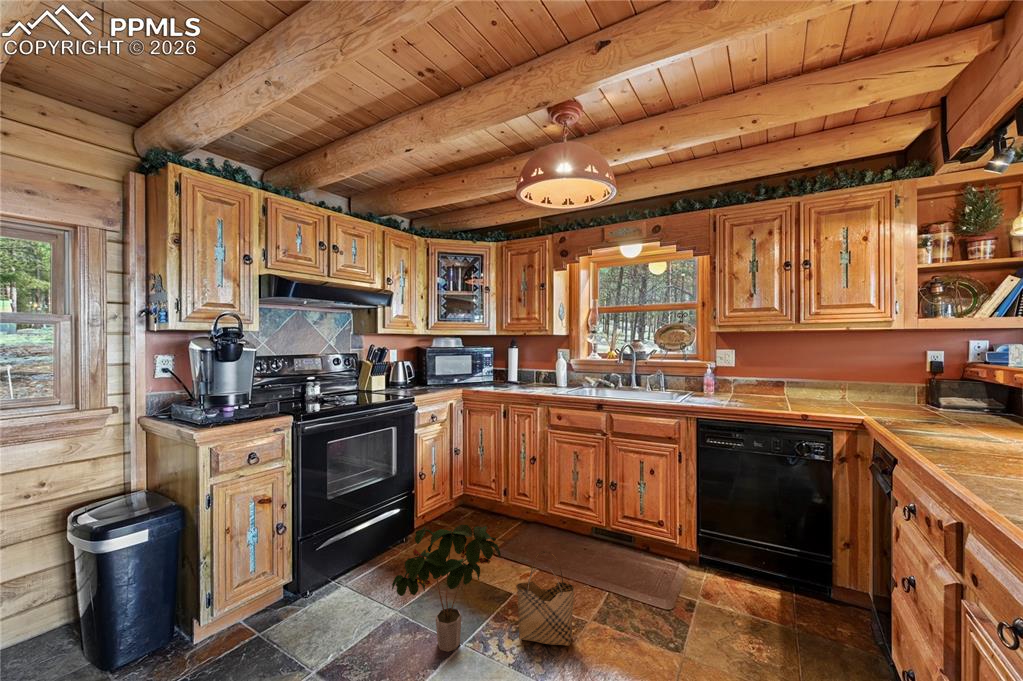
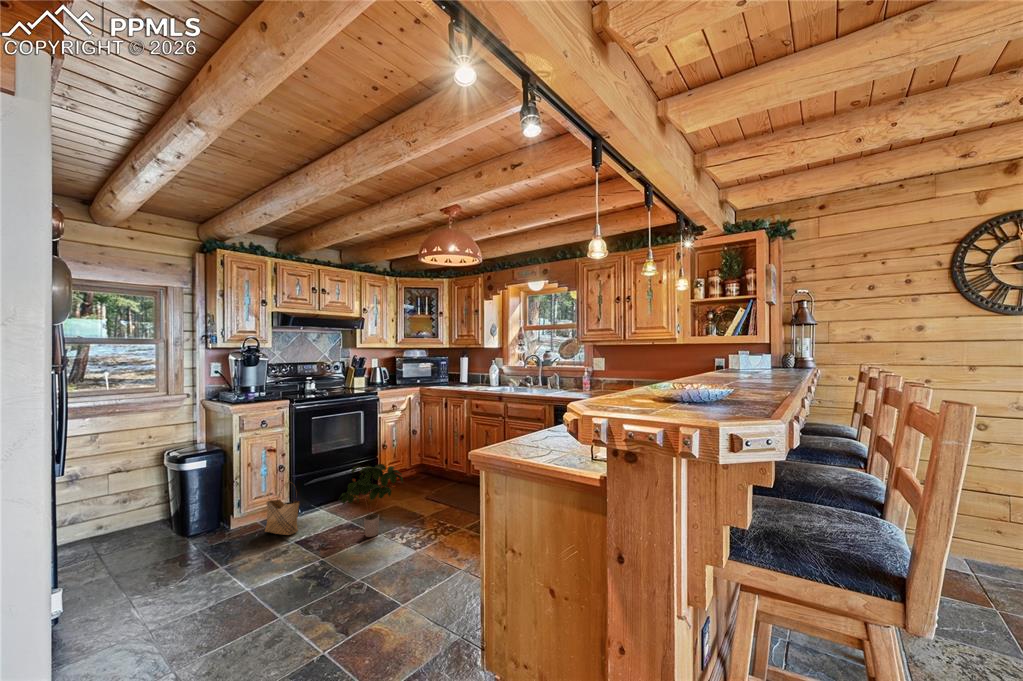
woven basket: present [516,551,575,646] -> present [265,492,300,535]

